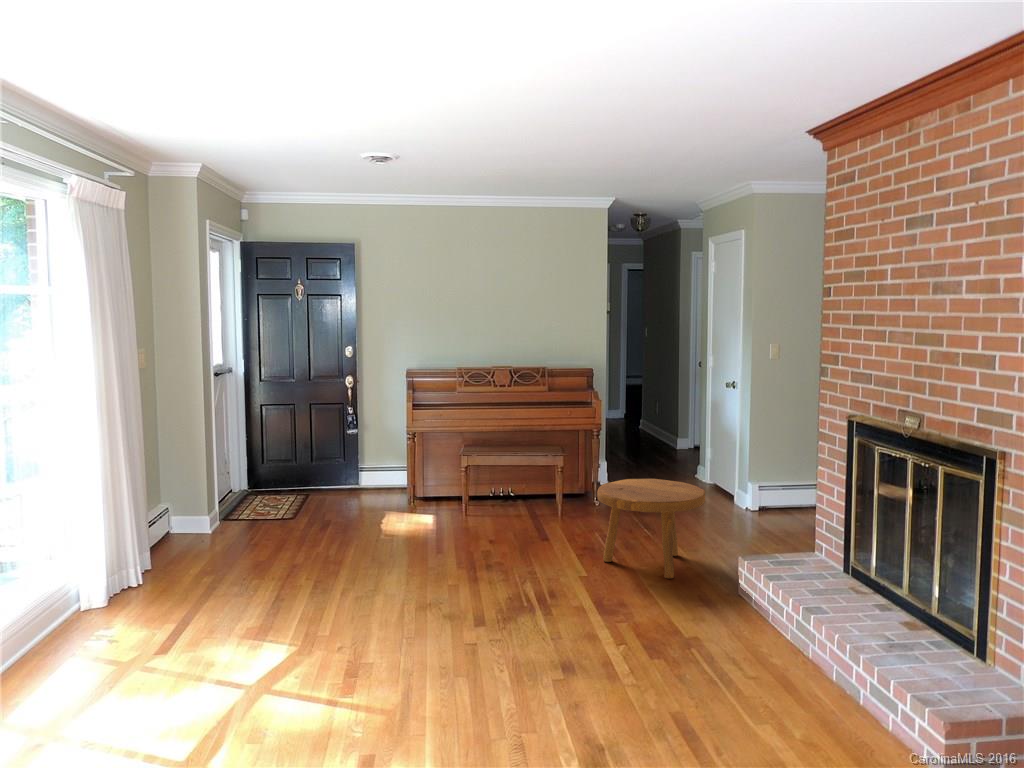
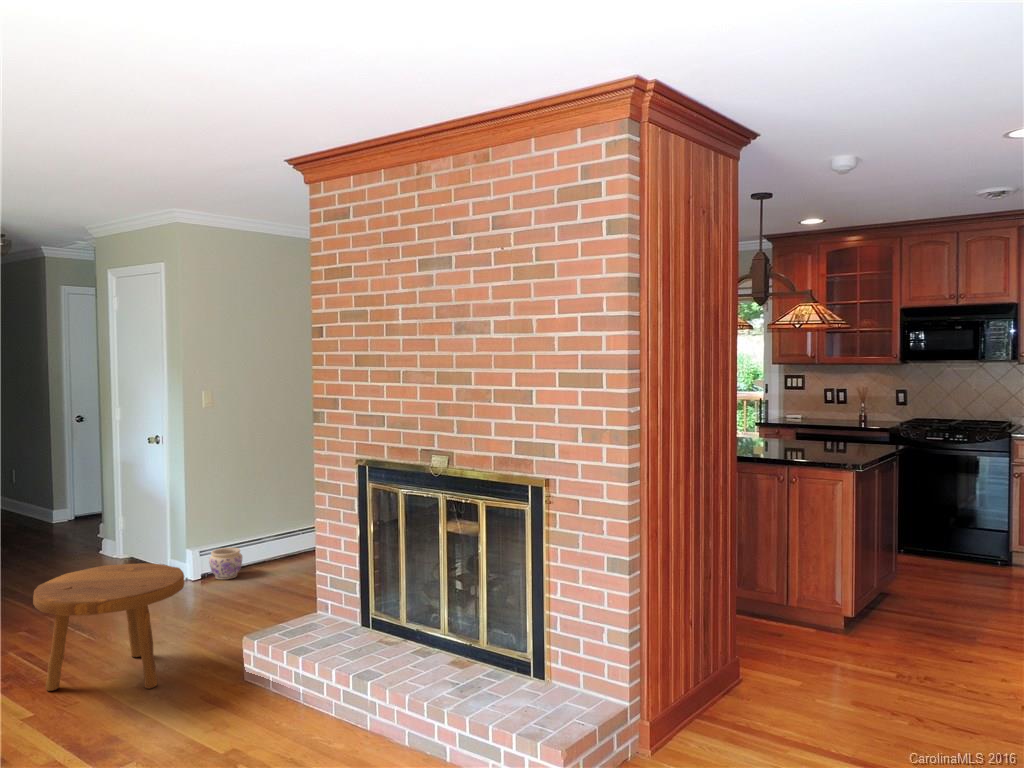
planter: none [765,488,795,517] -> present [209,548,242,580]

